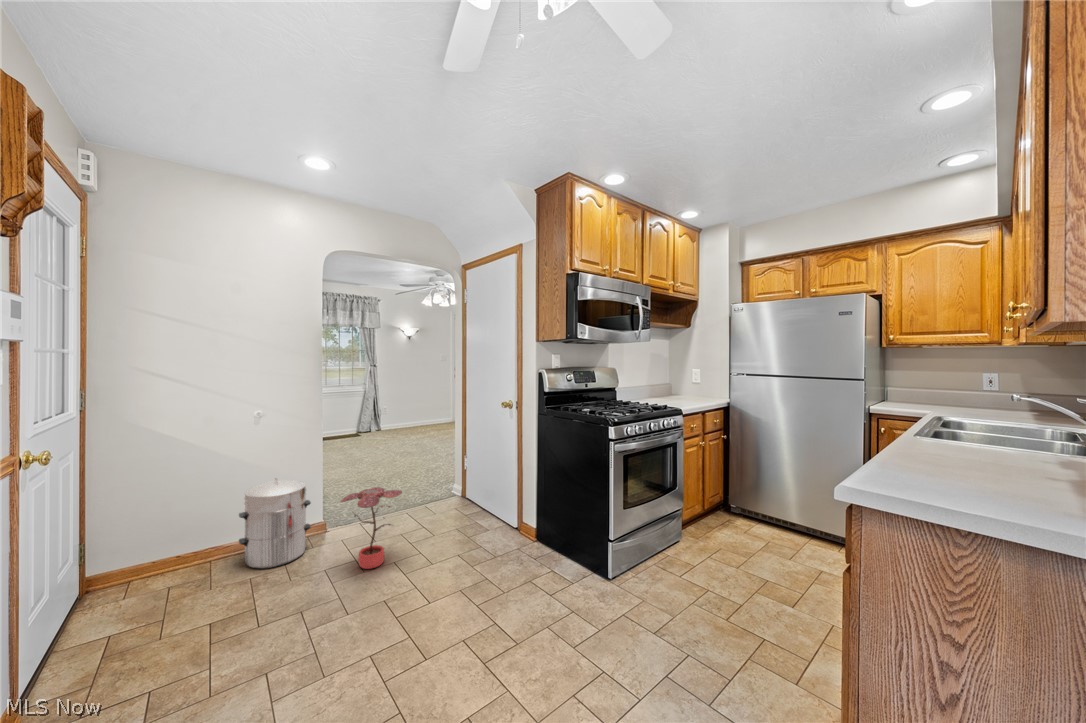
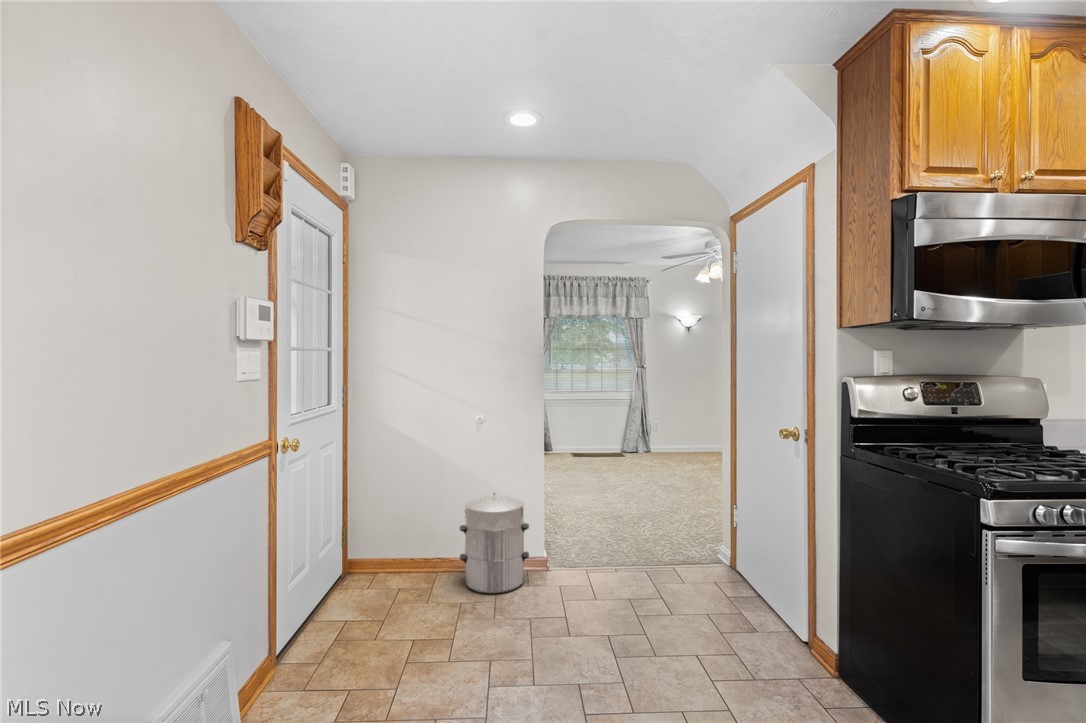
potted plant: present [341,487,402,569] -> none [550,521,623,625]

